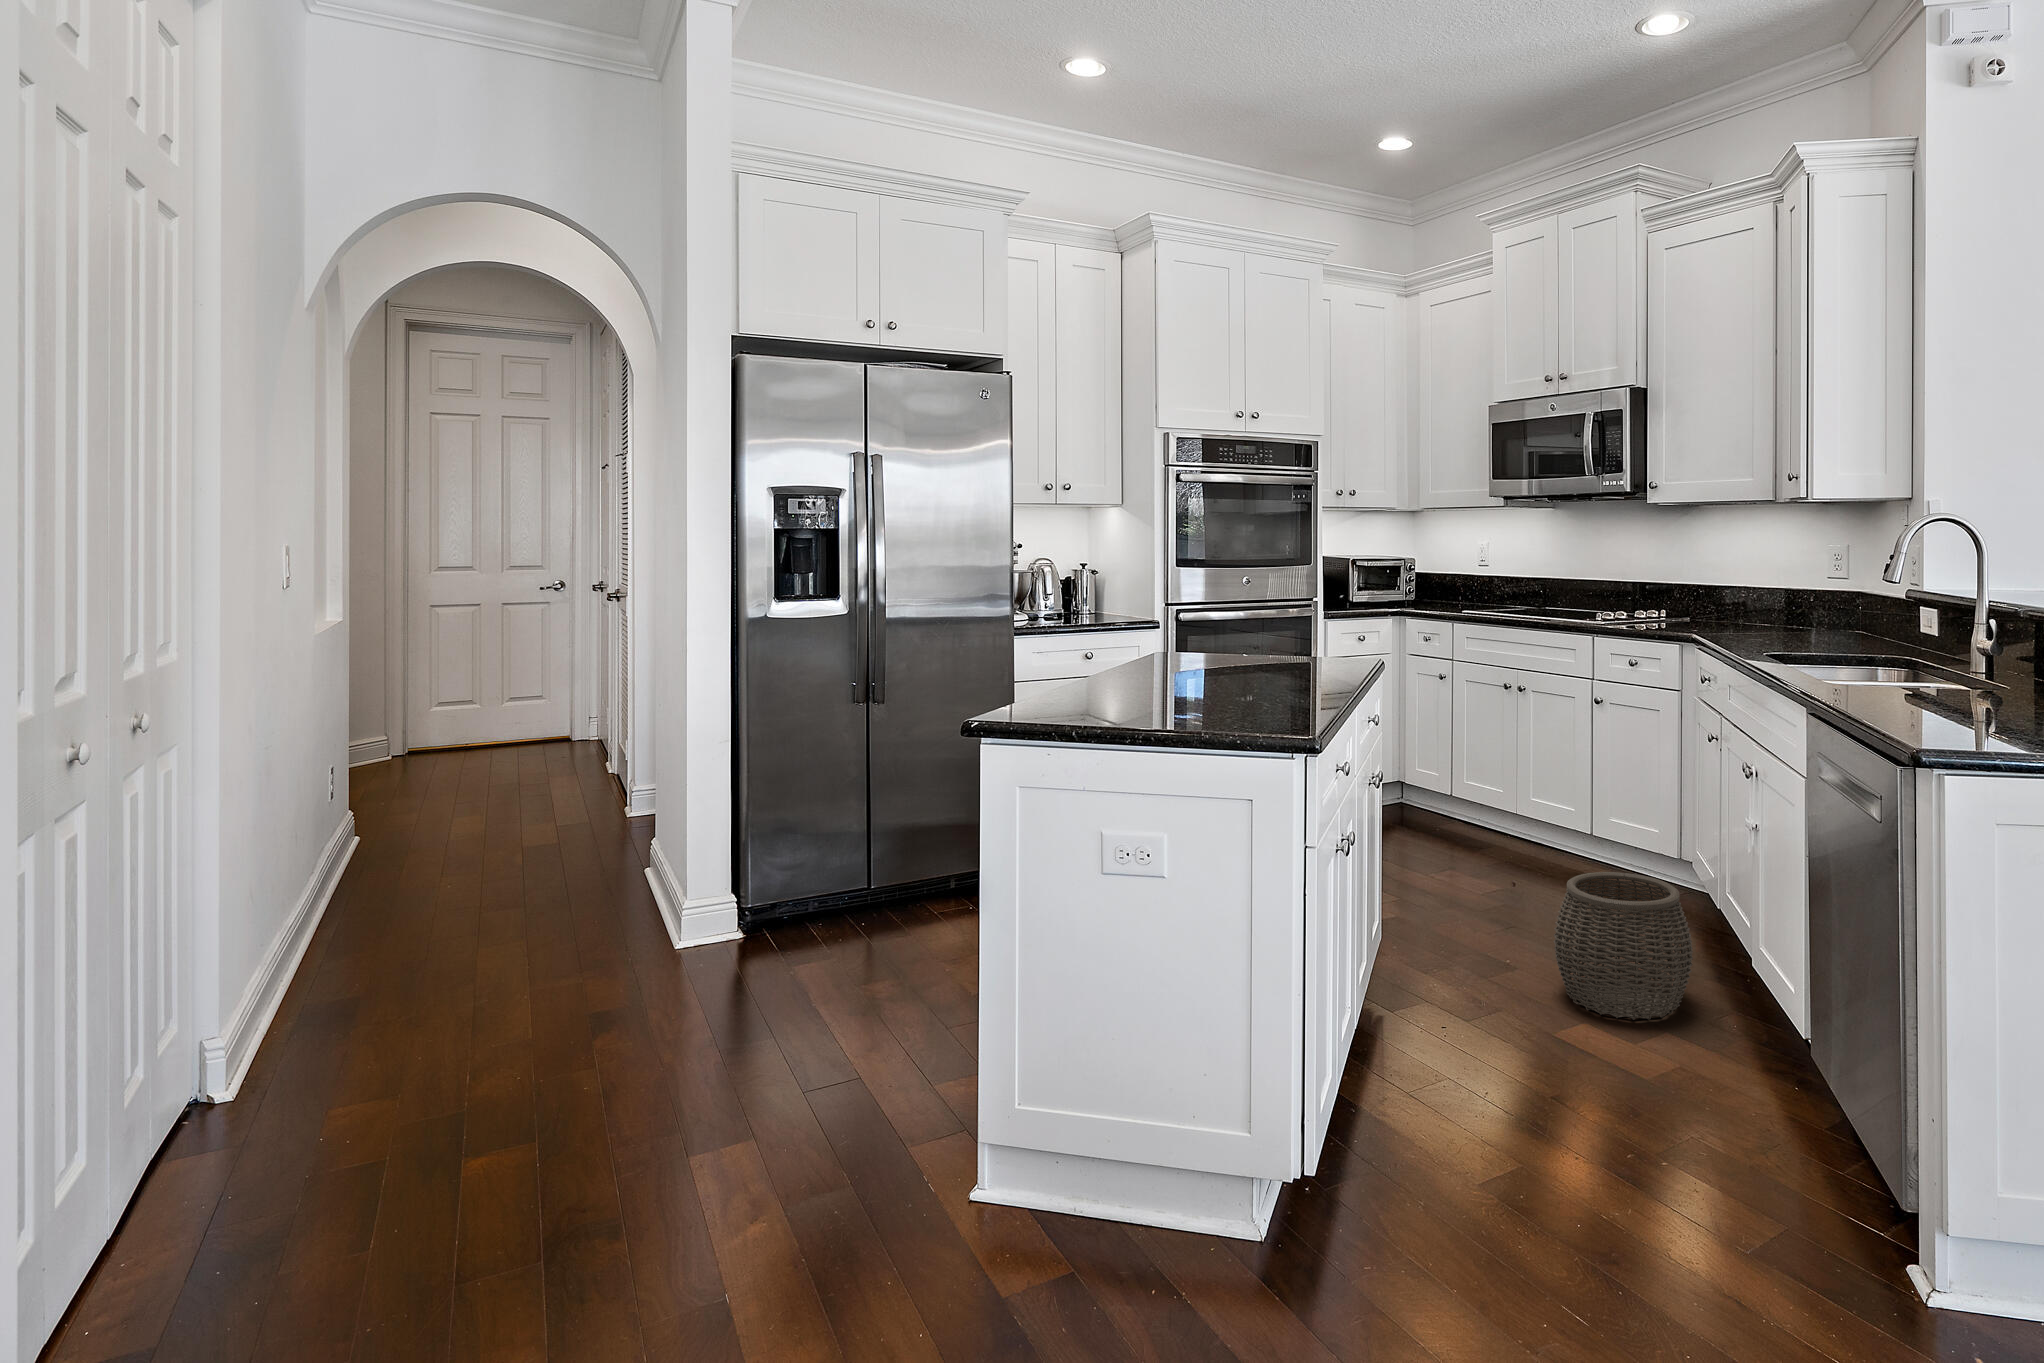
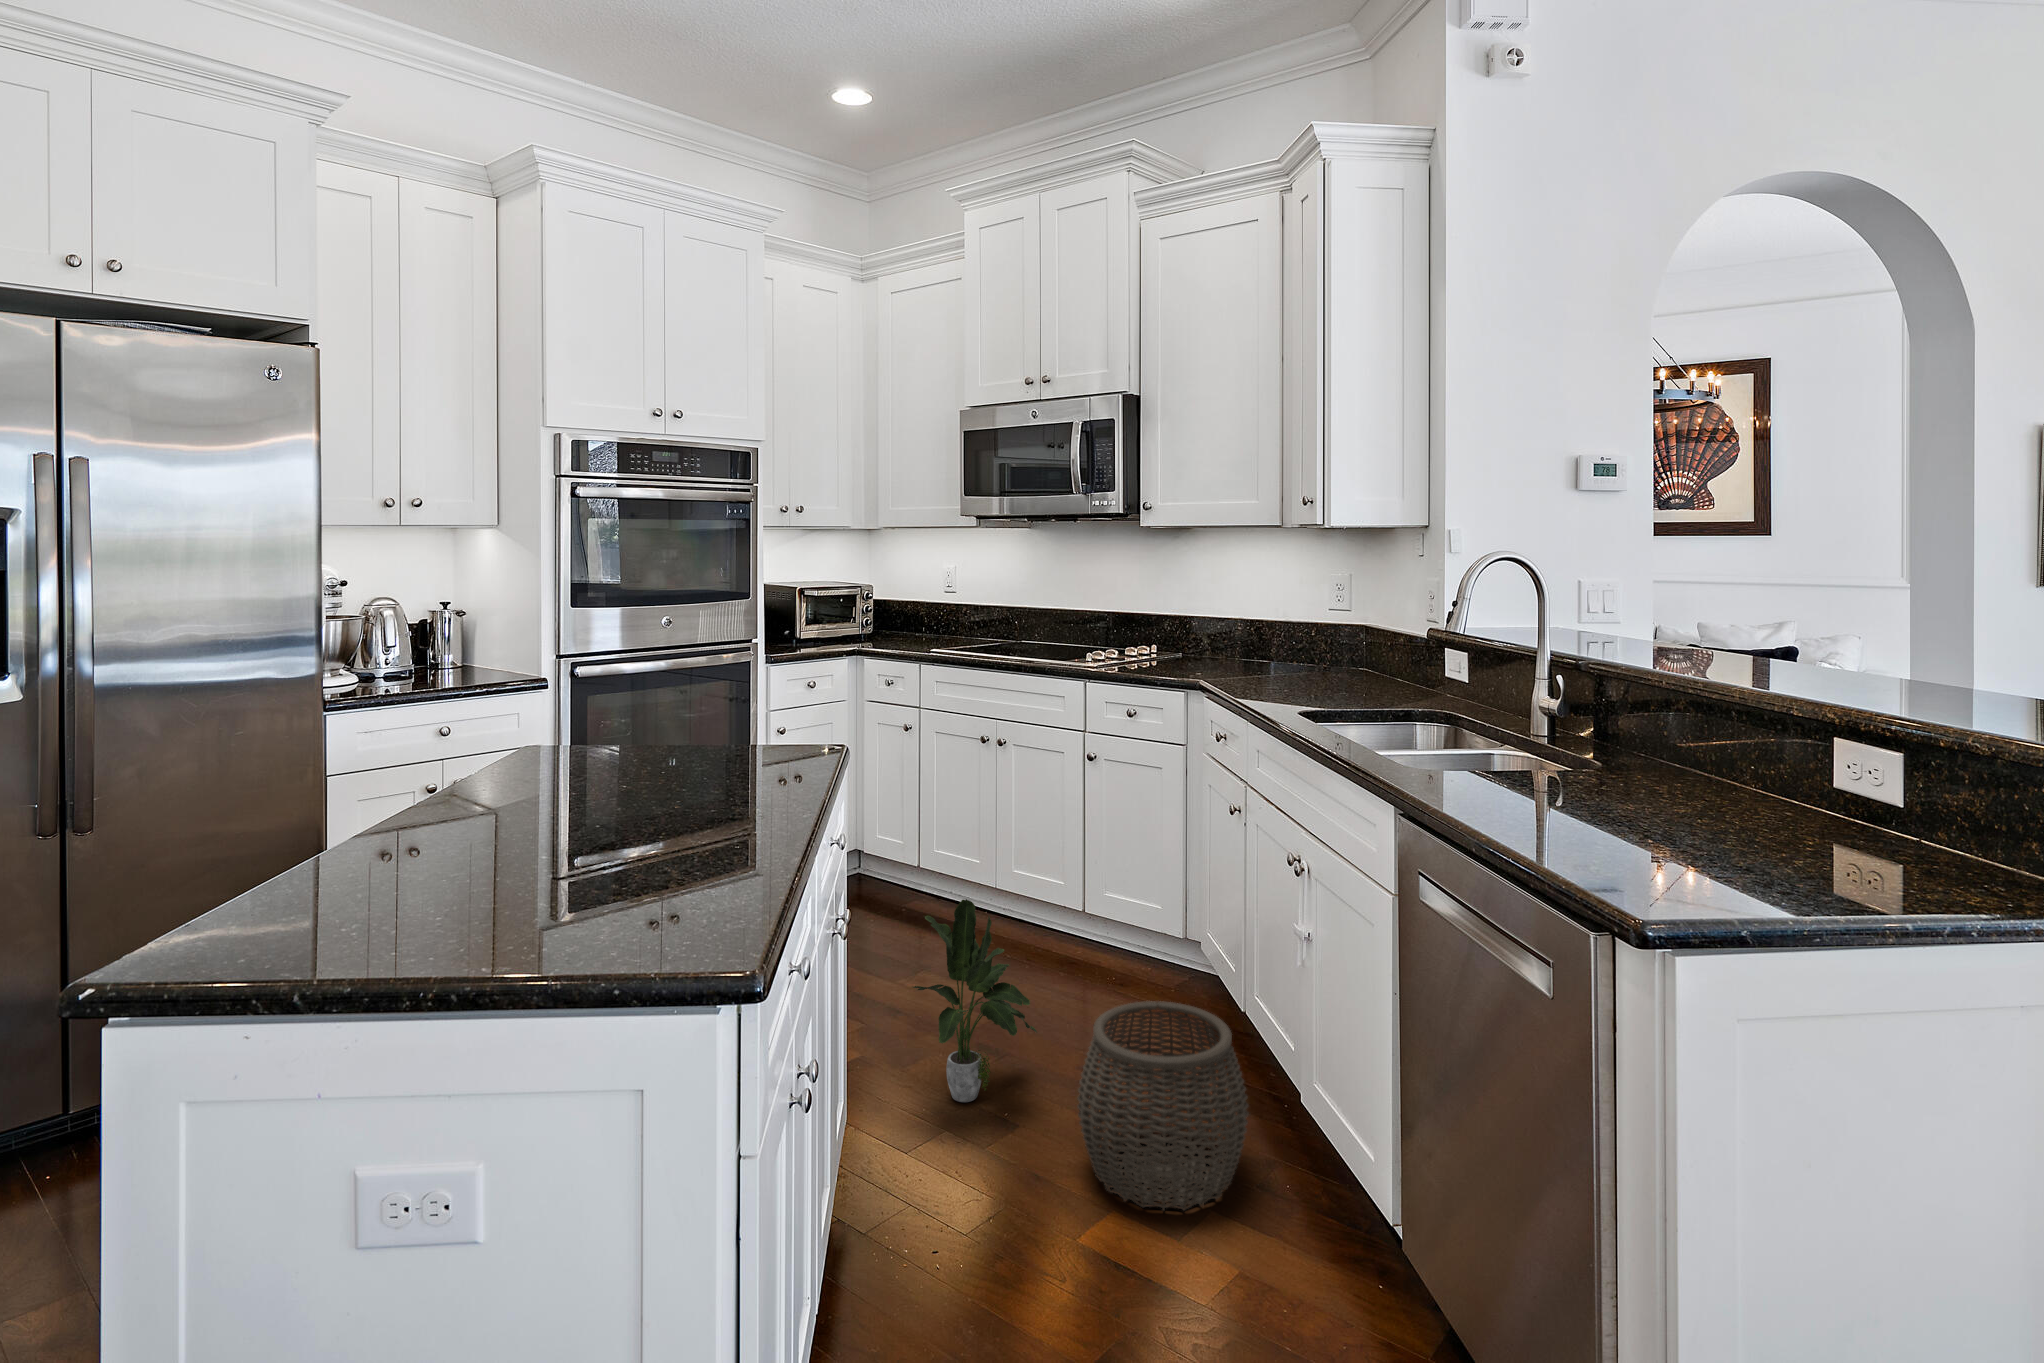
potted plant: none [1429,791,1530,947] -> present [913,899,1037,1102]

